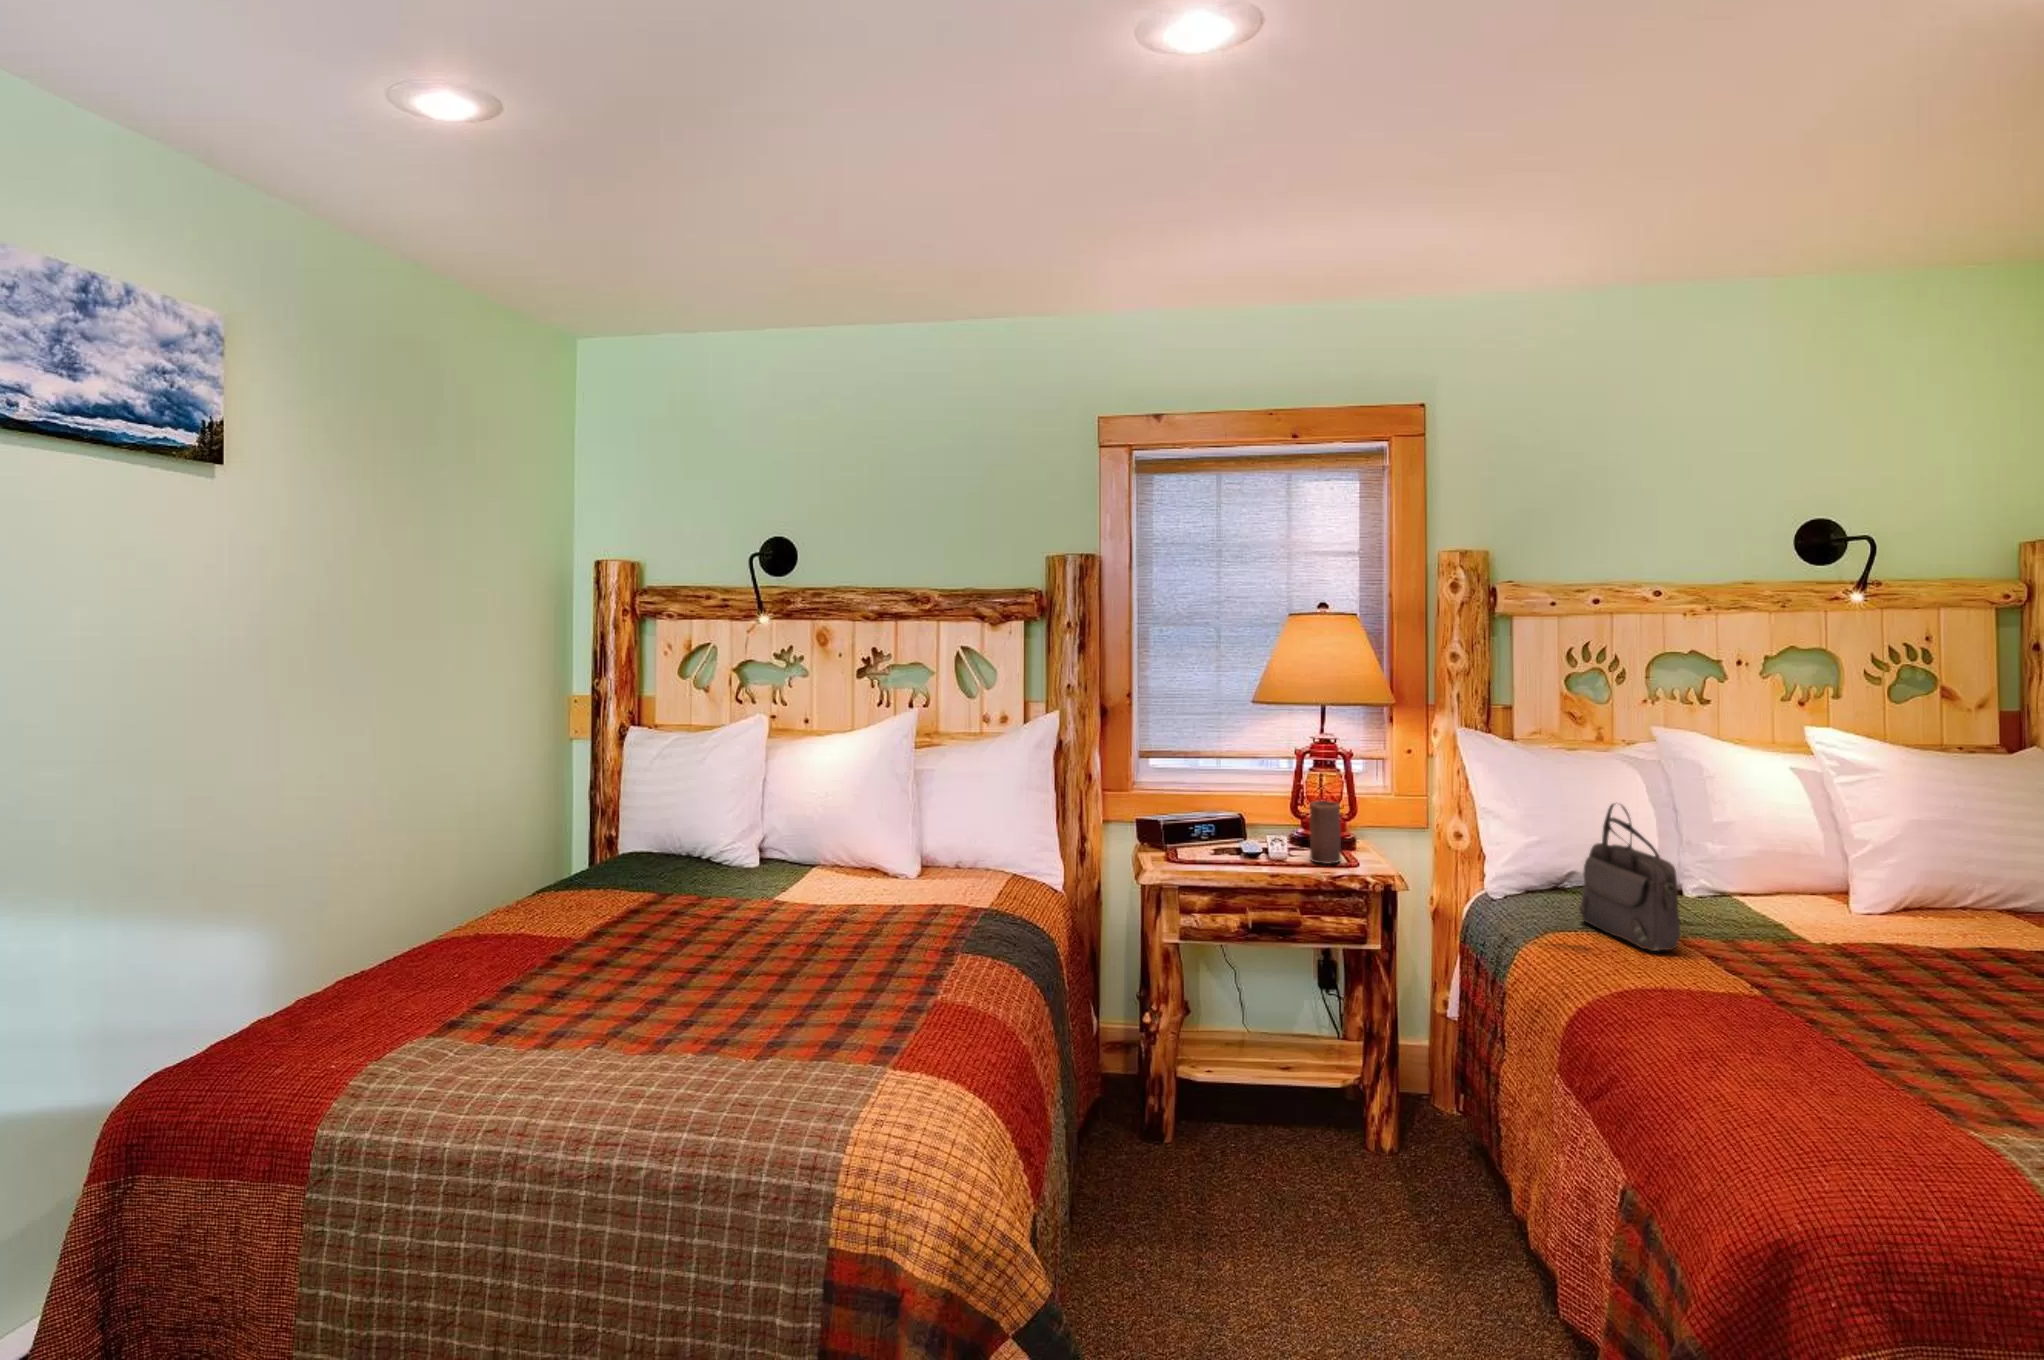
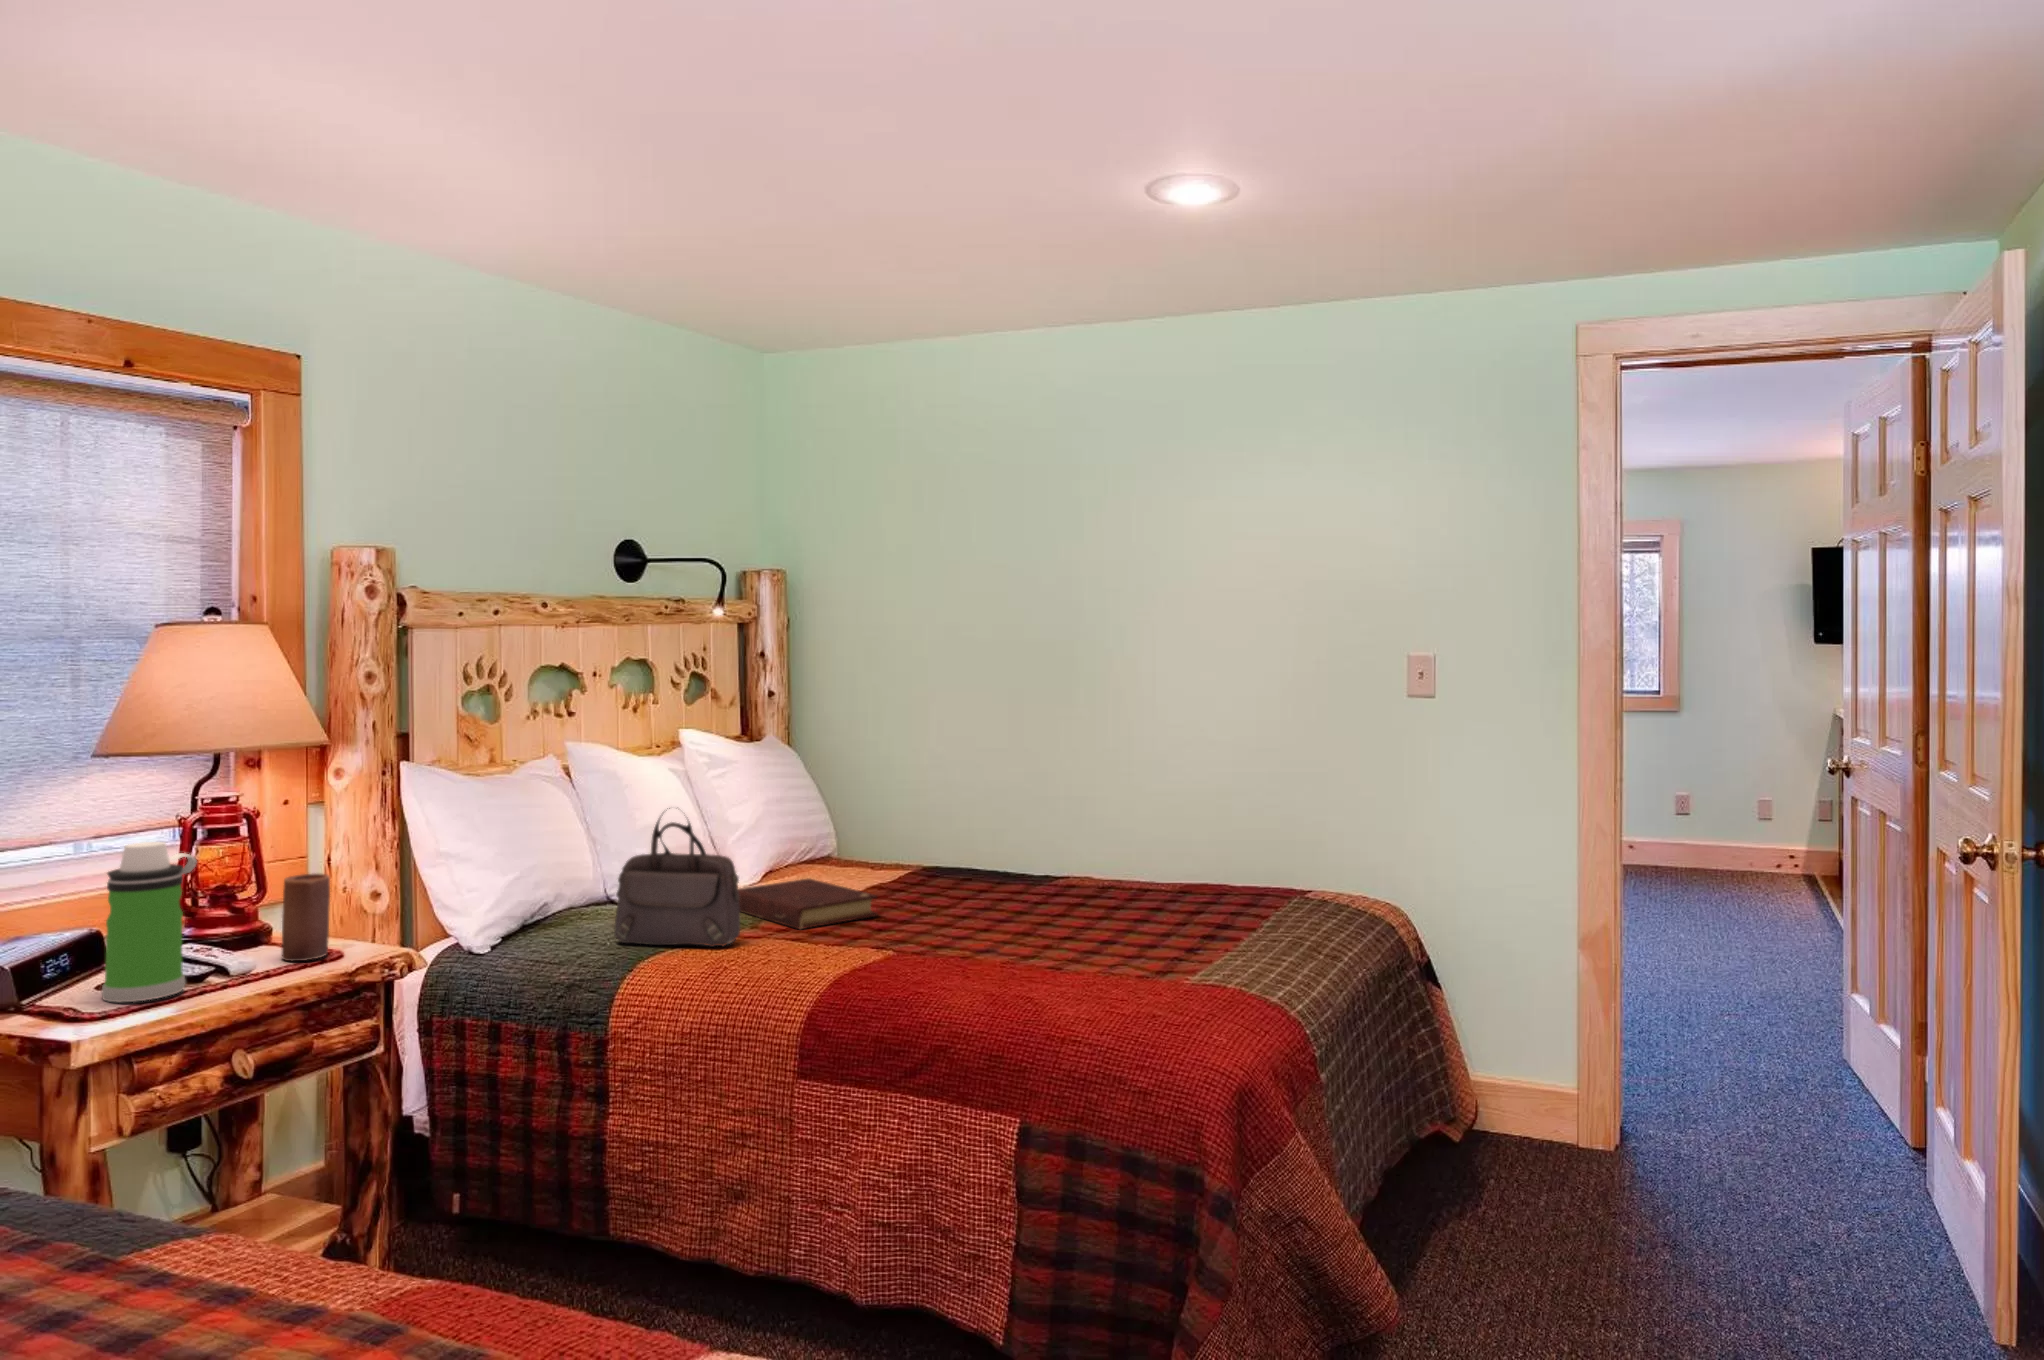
water bottle: none [1188,760,1236,861] -> present [101,842,197,1002]
book: none [1770,907,1902,981] -> present [738,878,877,929]

